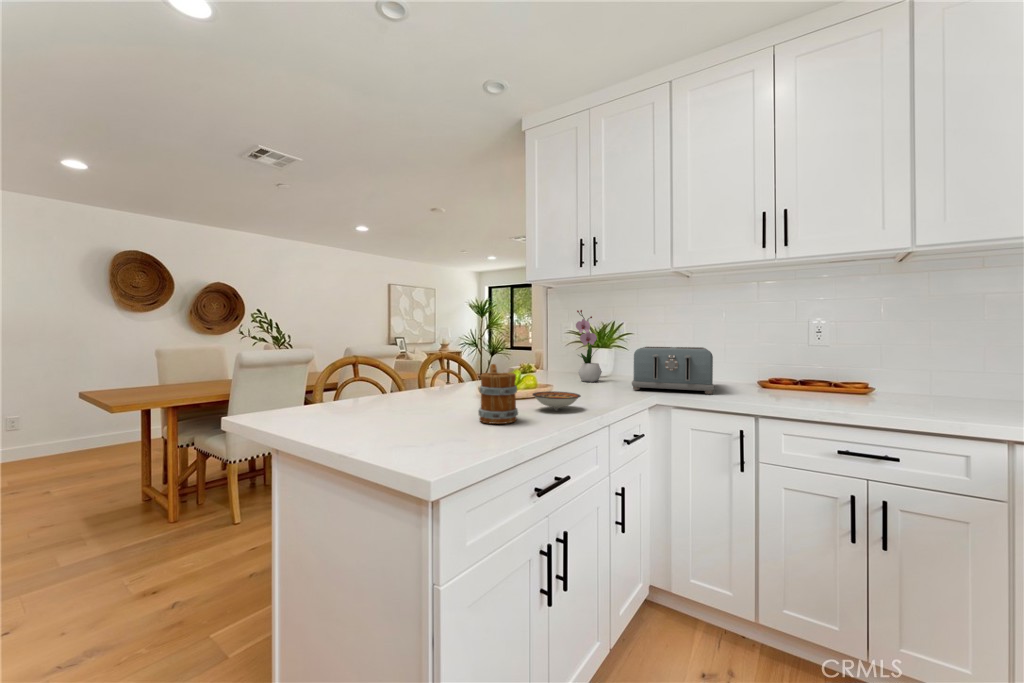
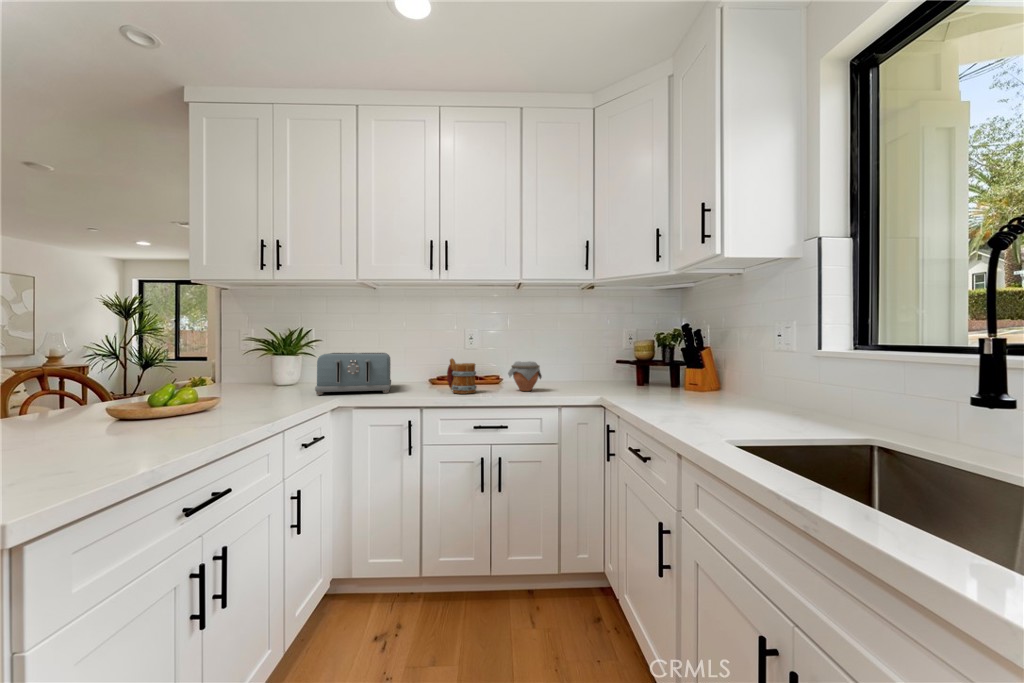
flower arrangement: present [576,310,602,382] -> none [254,315,289,391]
mug: present [479,364,518,424] -> present [447,359,477,394]
jar: none [896,364,969,410] -> present [508,361,542,391]
ceramic bowl: present [533,391,581,409] -> none [186,402,250,421]

